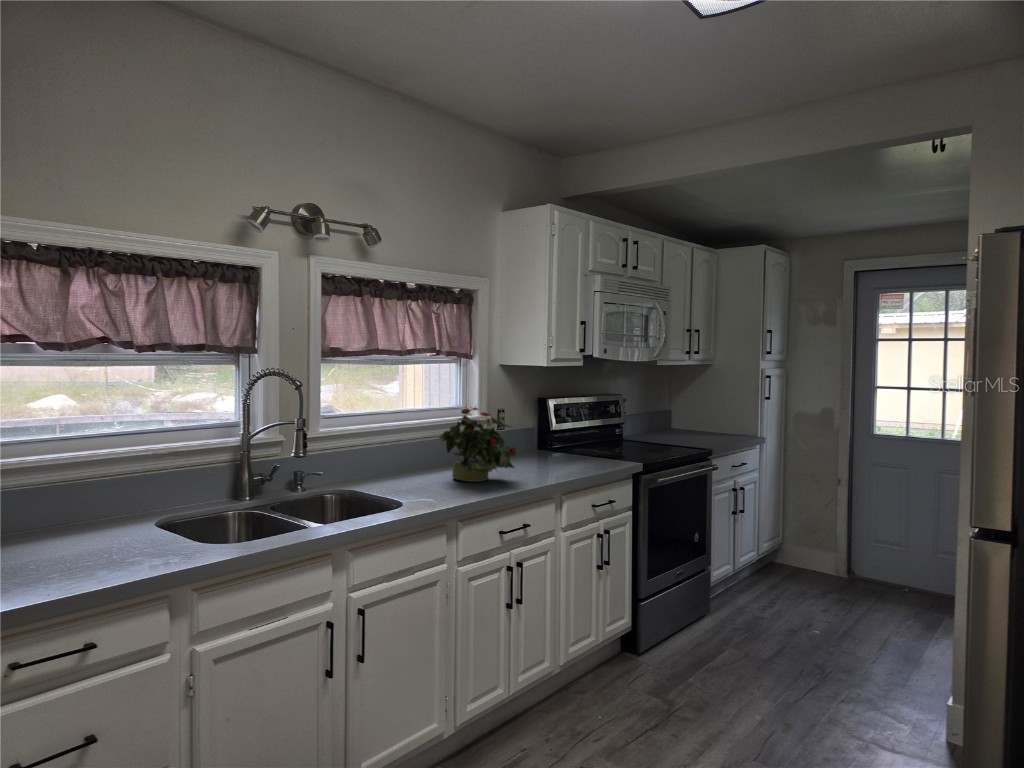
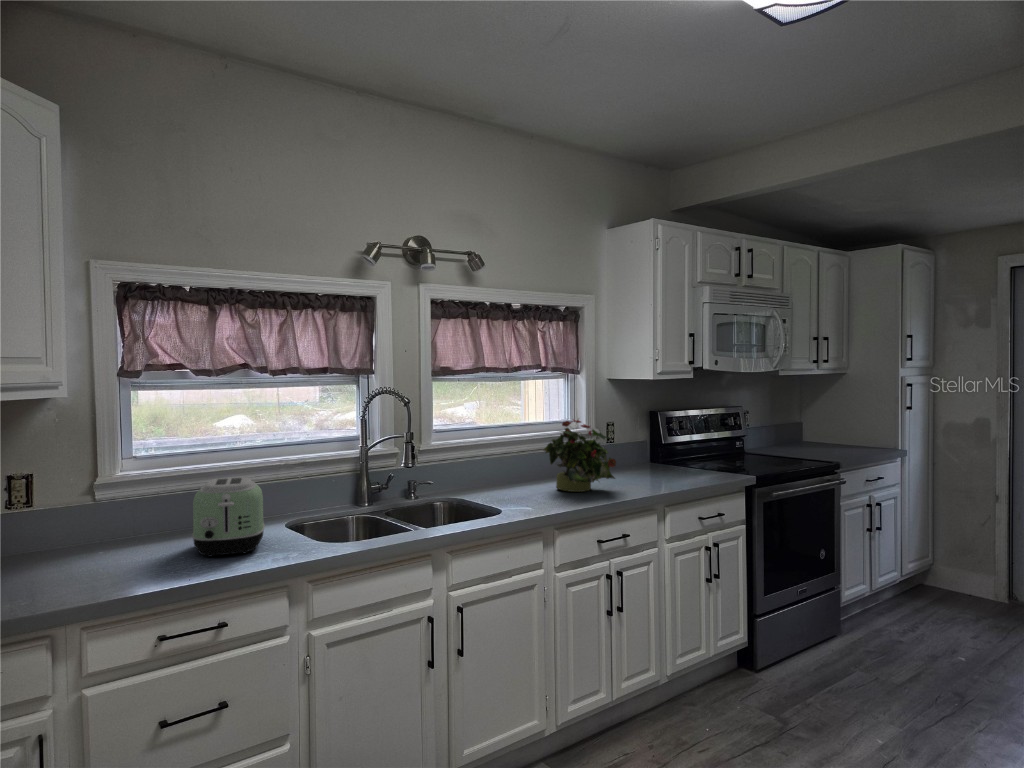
toaster: none [45,471,136,566] -> present [192,477,265,557]

